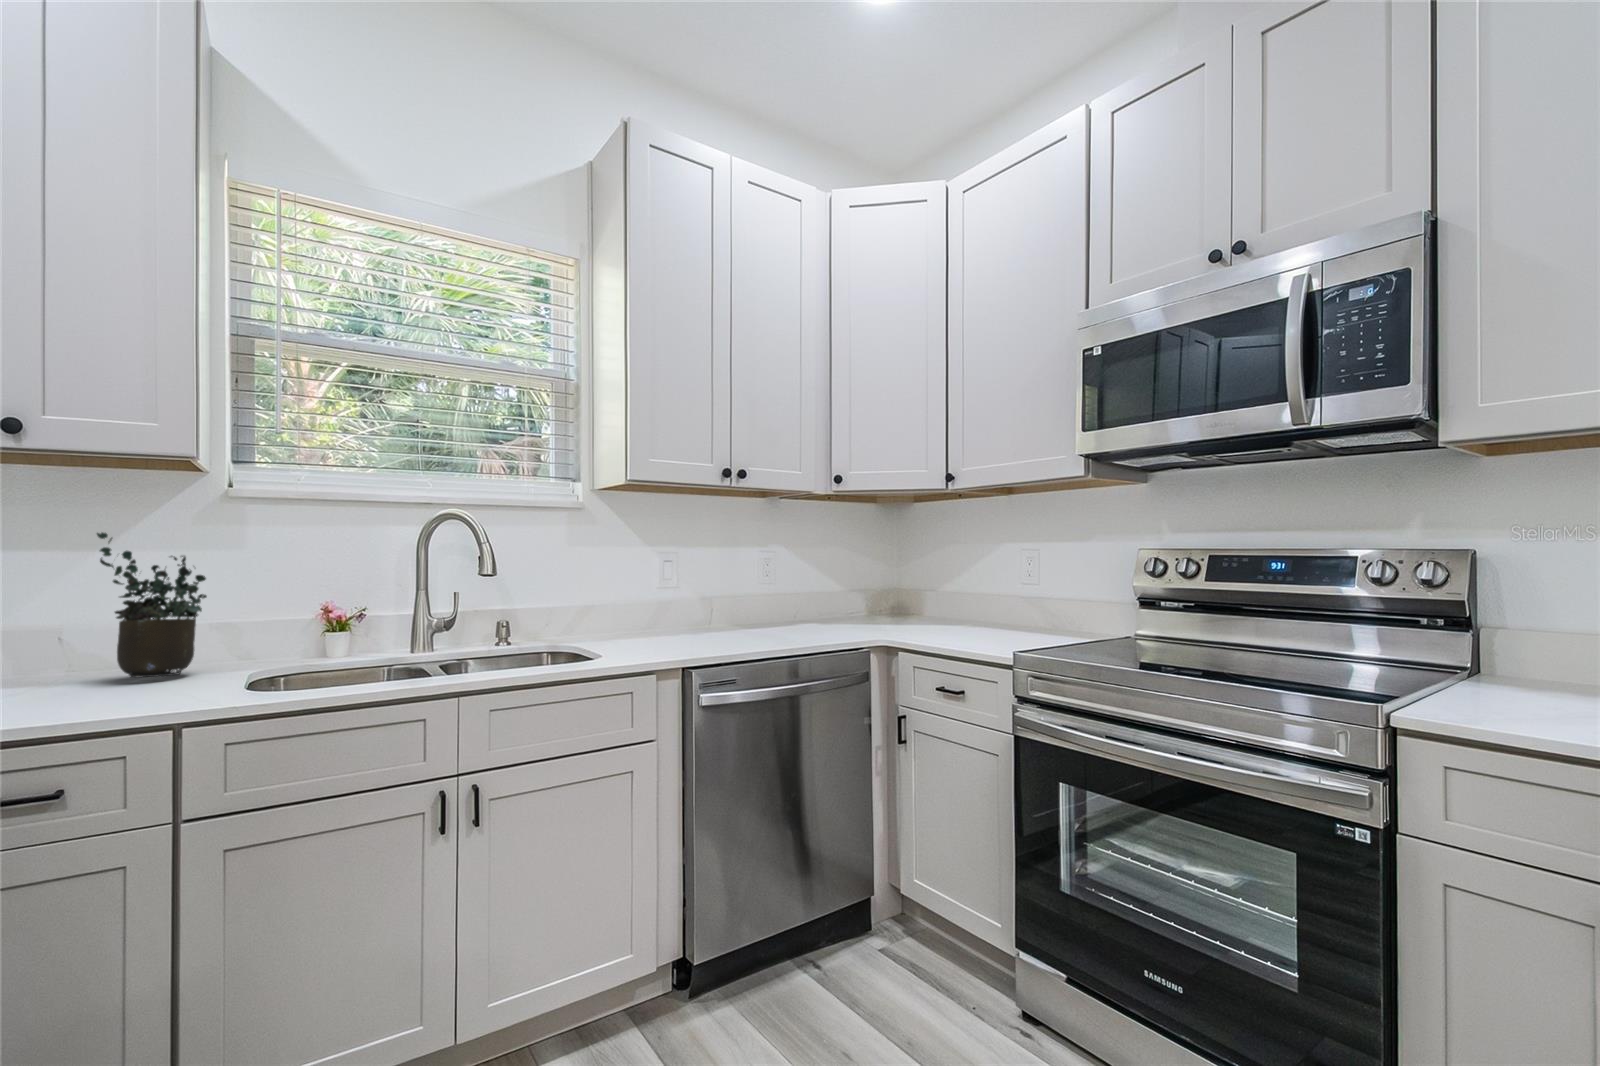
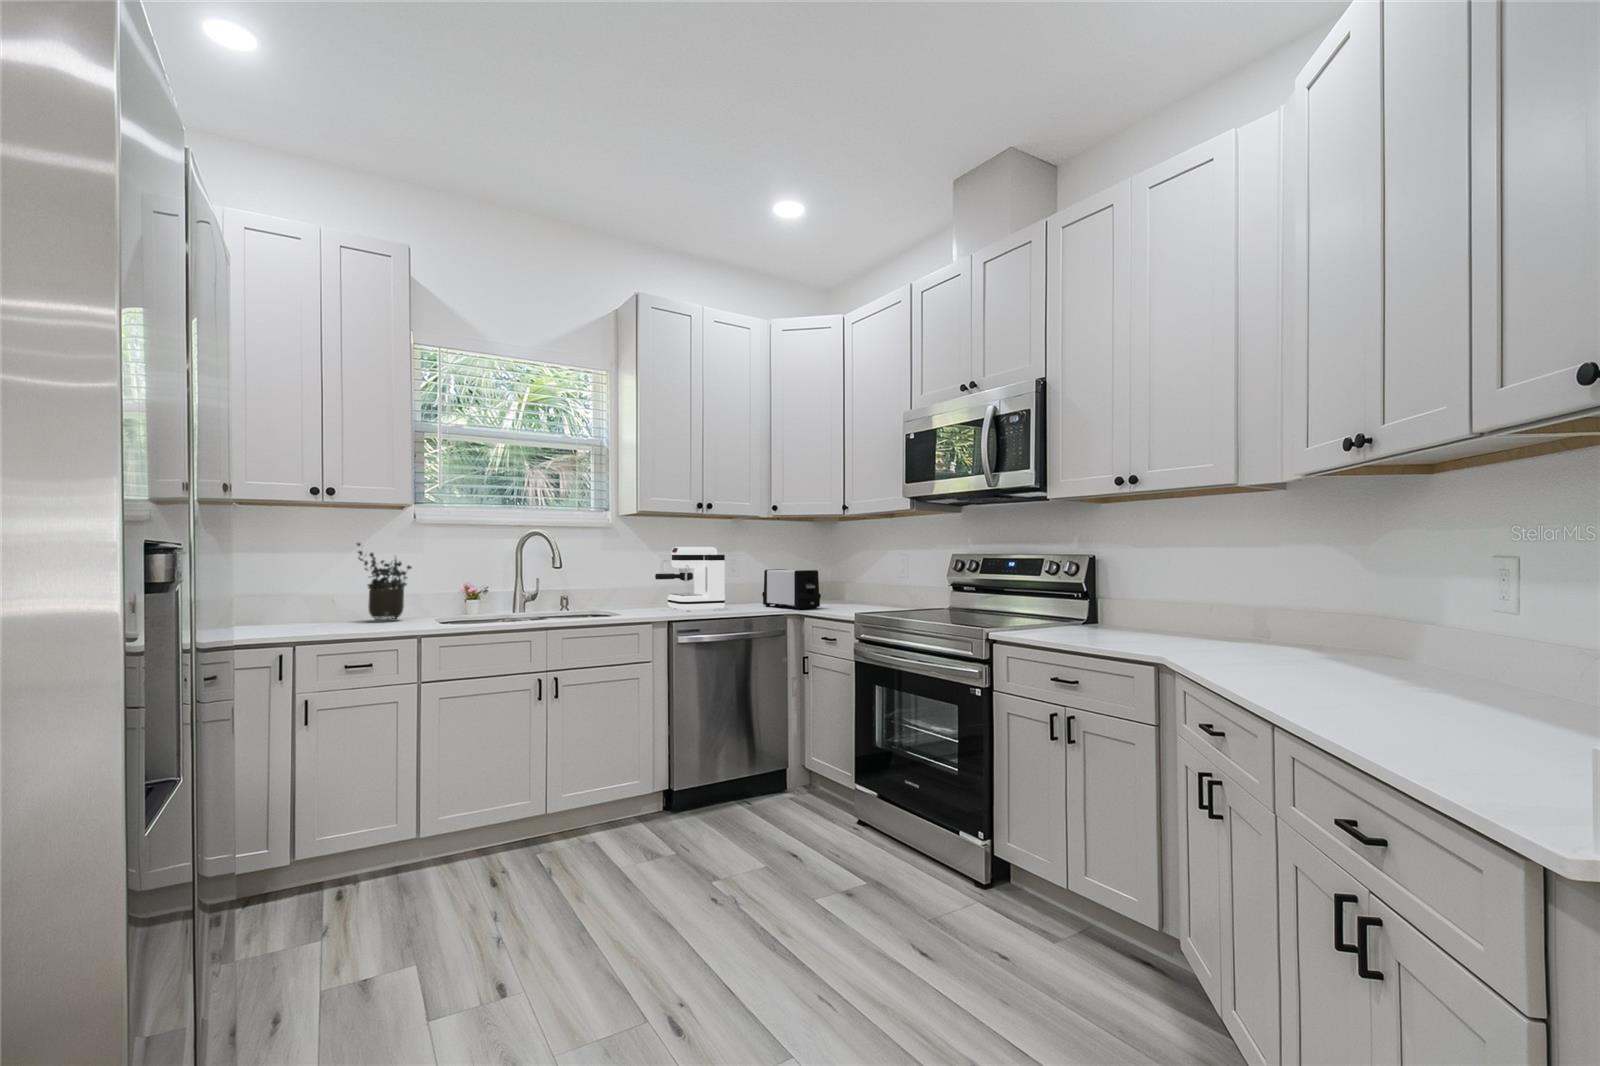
coffee maker: none [656,540,770,644] -> present [655,547,725,611]
toaster: none [821,574,919,639] -> present [762,569,821,609]

